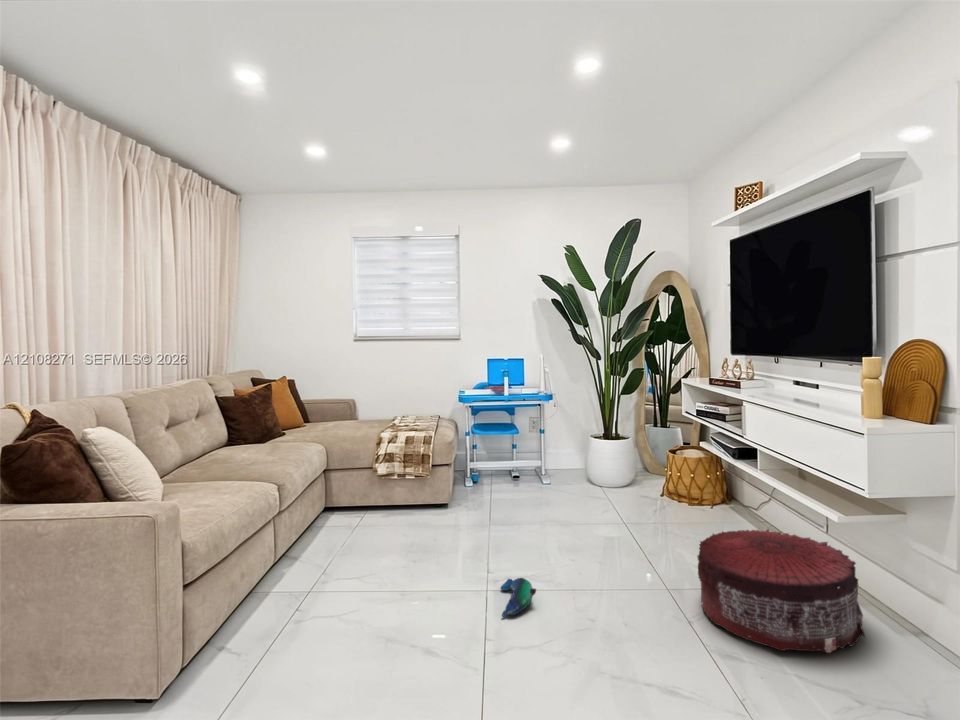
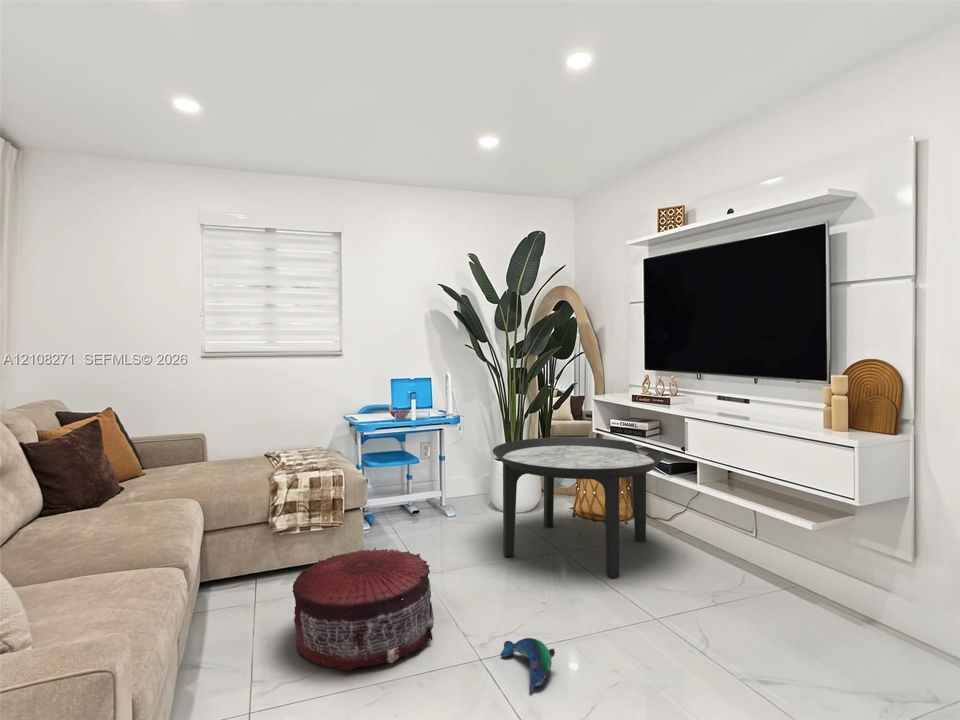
round table: none [559,418,729,550] -> present [493,437,665,578]
pouf: present [697,529,865,653] -> present [292,548,434,671]

